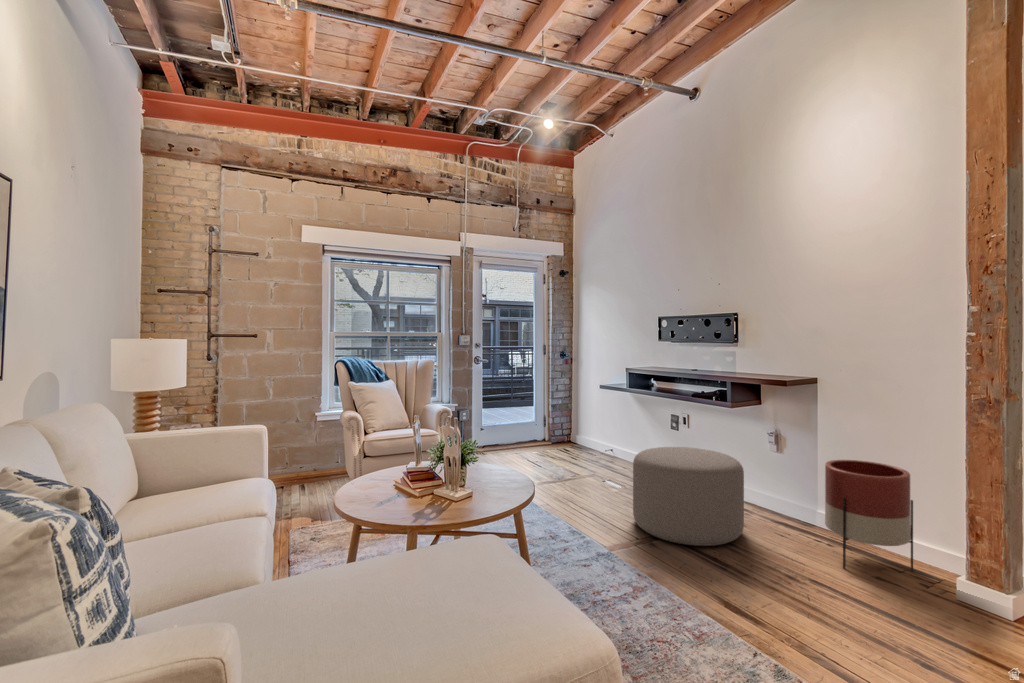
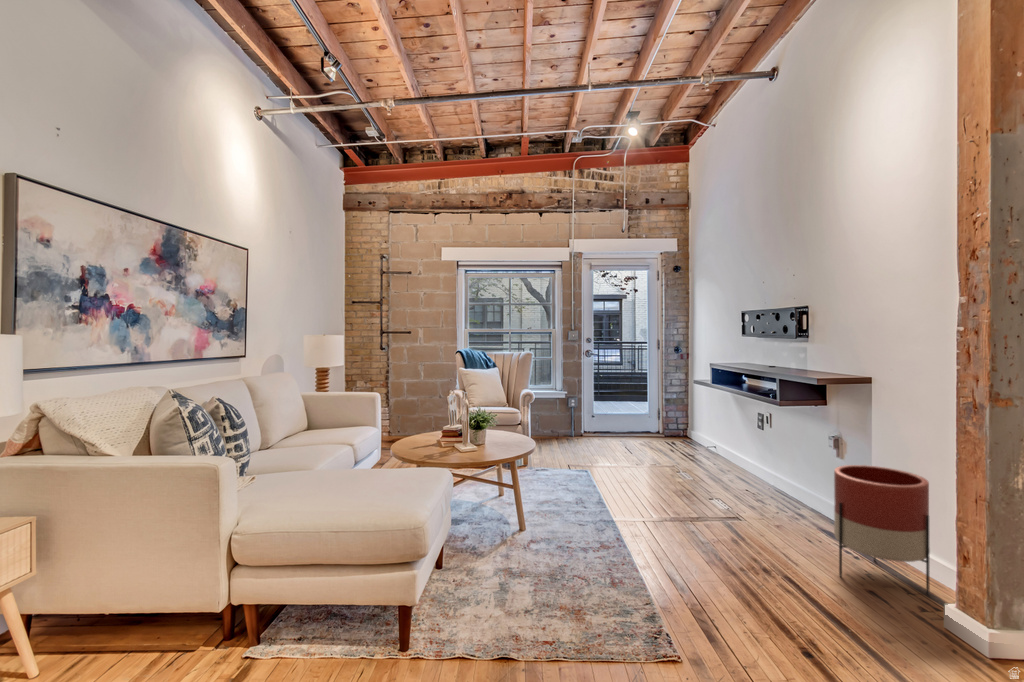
ottoman: present [633,447,744,546] -> none [658,440,767,535]

